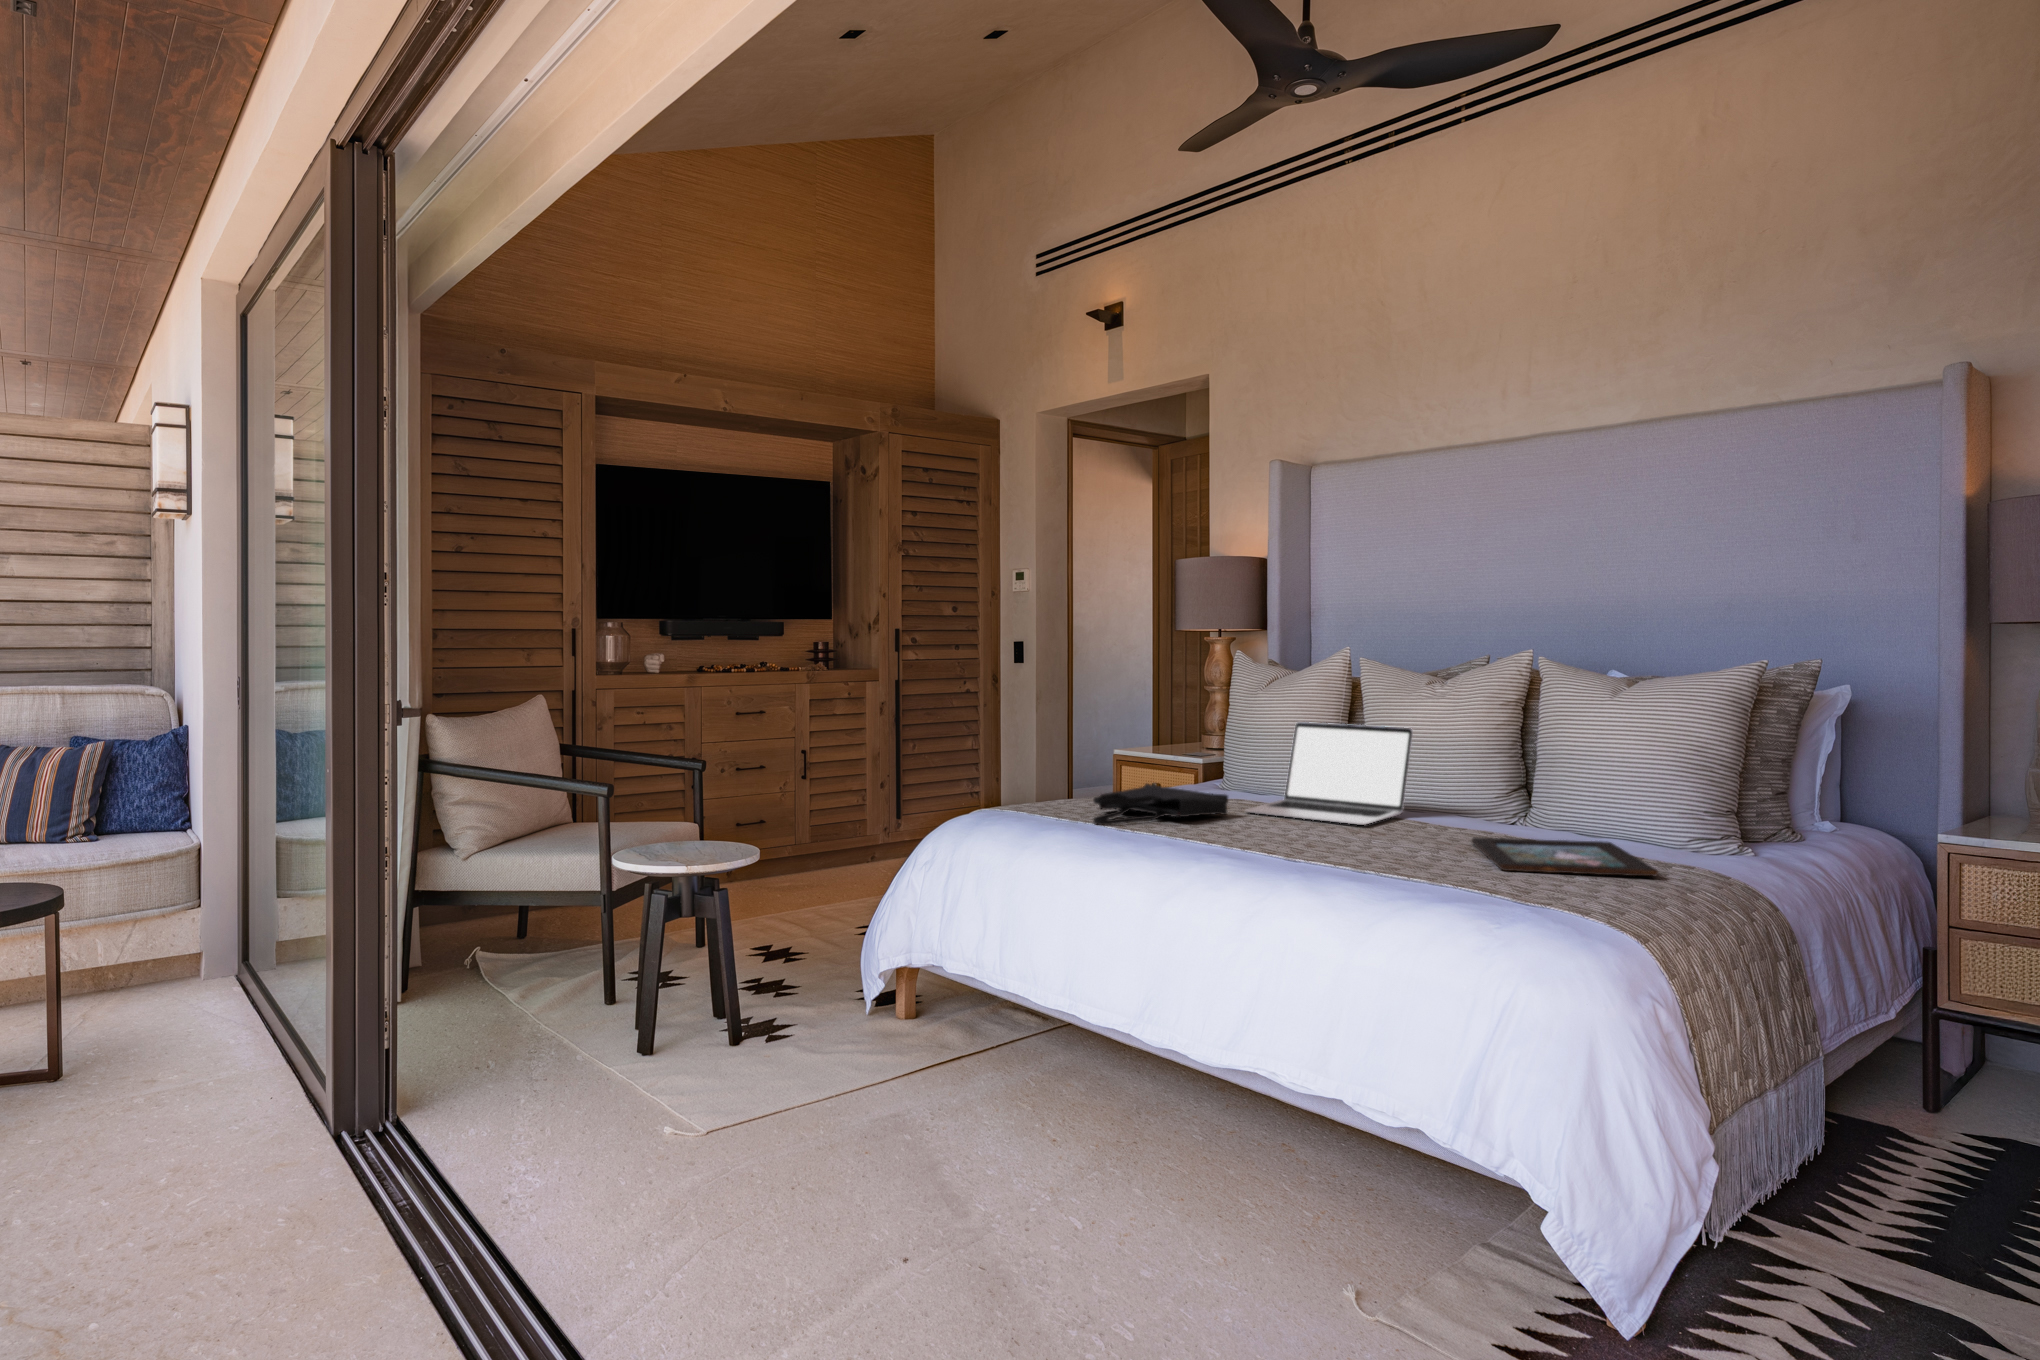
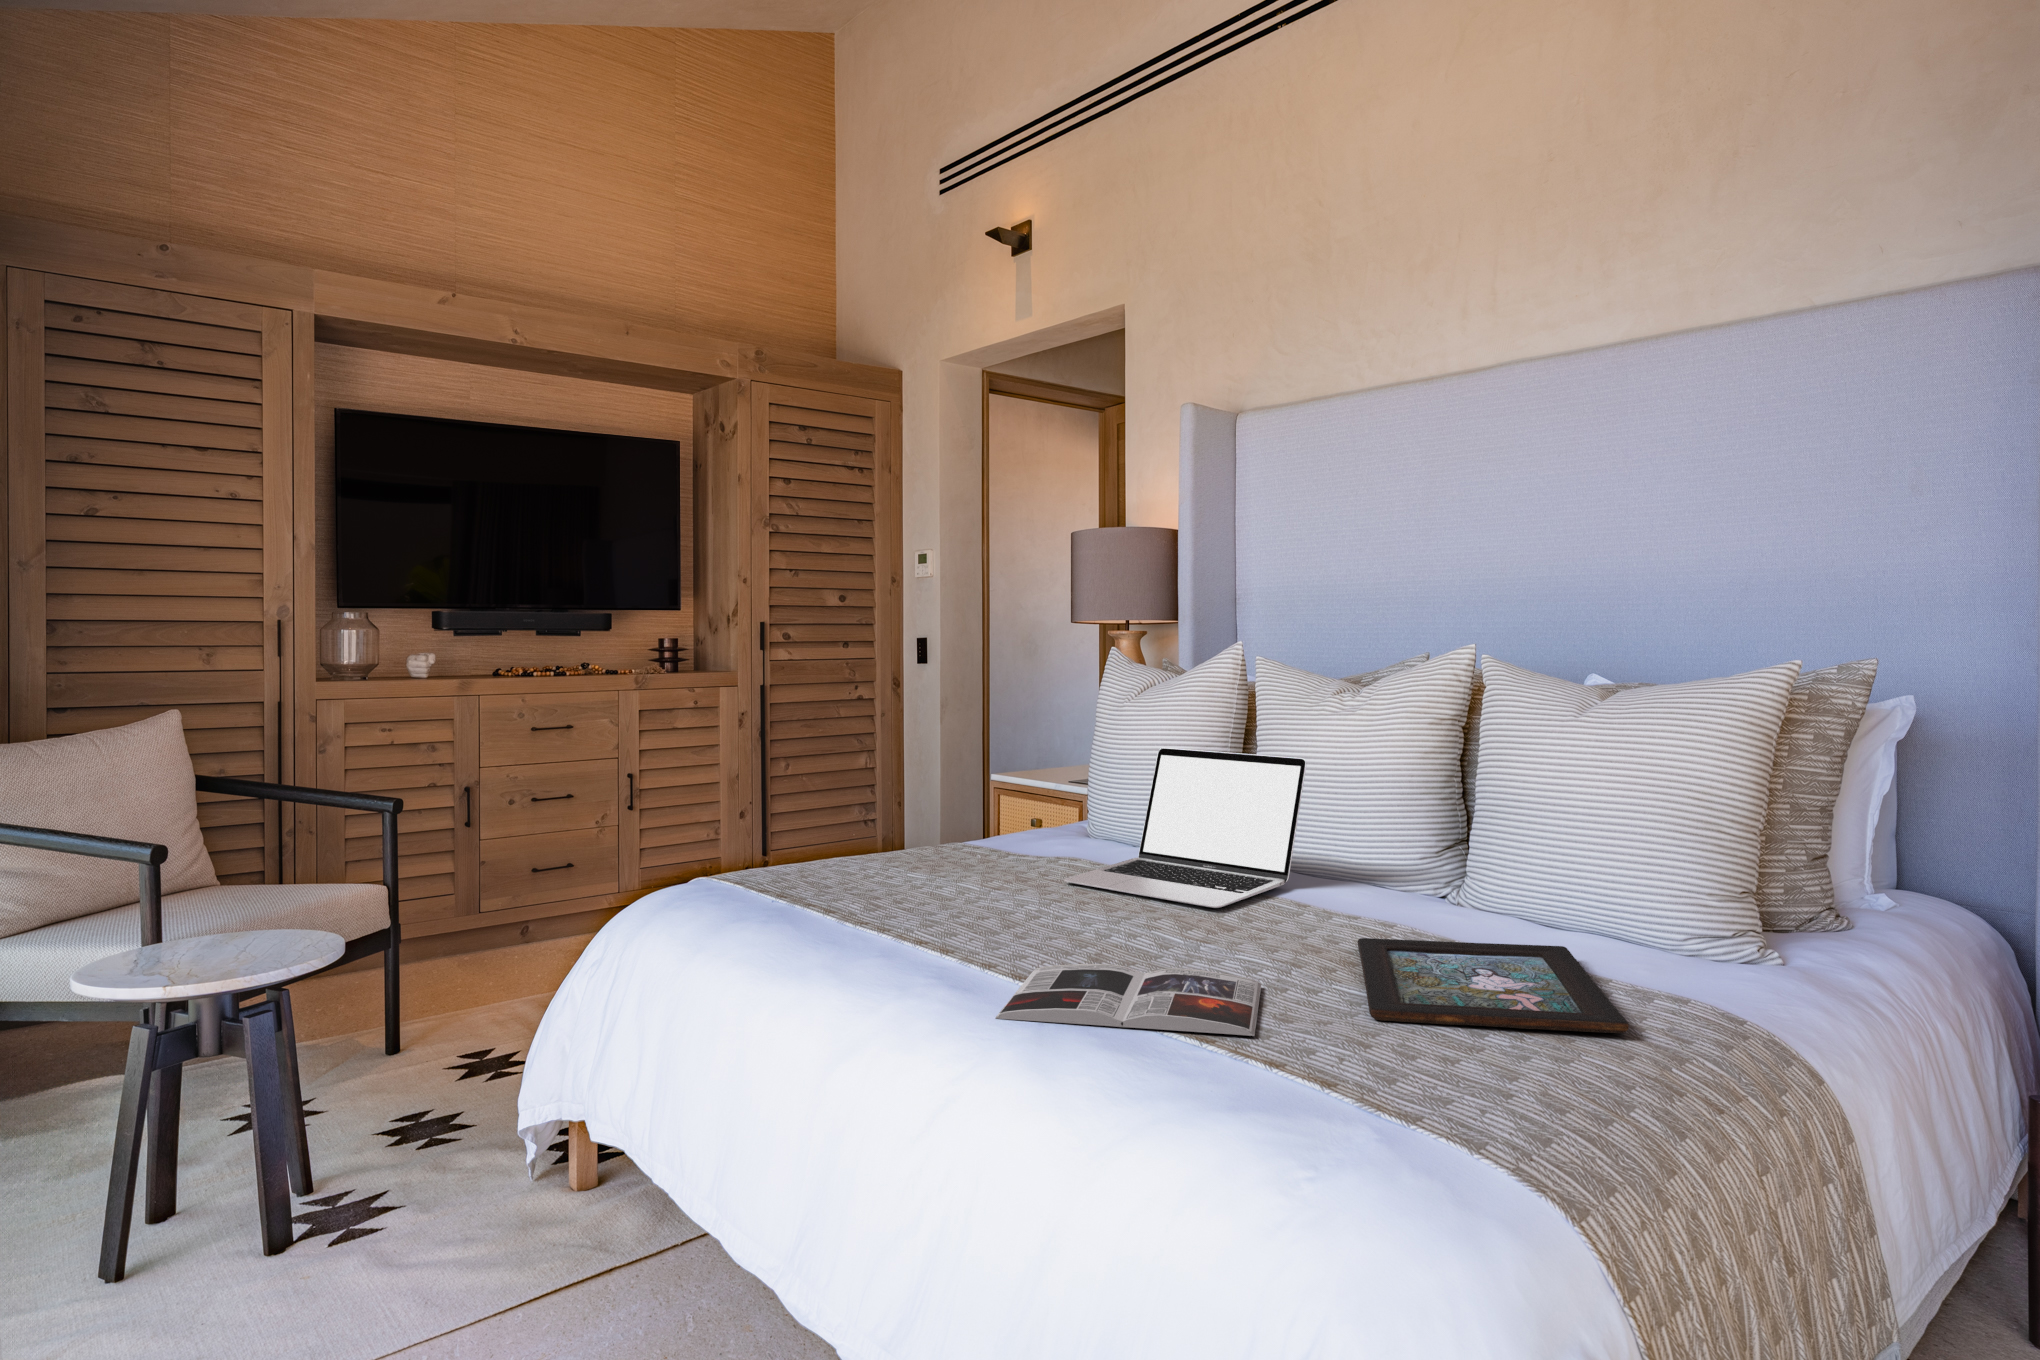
tote bag: present [1093,784,1228,825] -> none [809,838,1034,915]
magazine: none [1275,845,1436,874] -> present [996,964,1261,1036]

